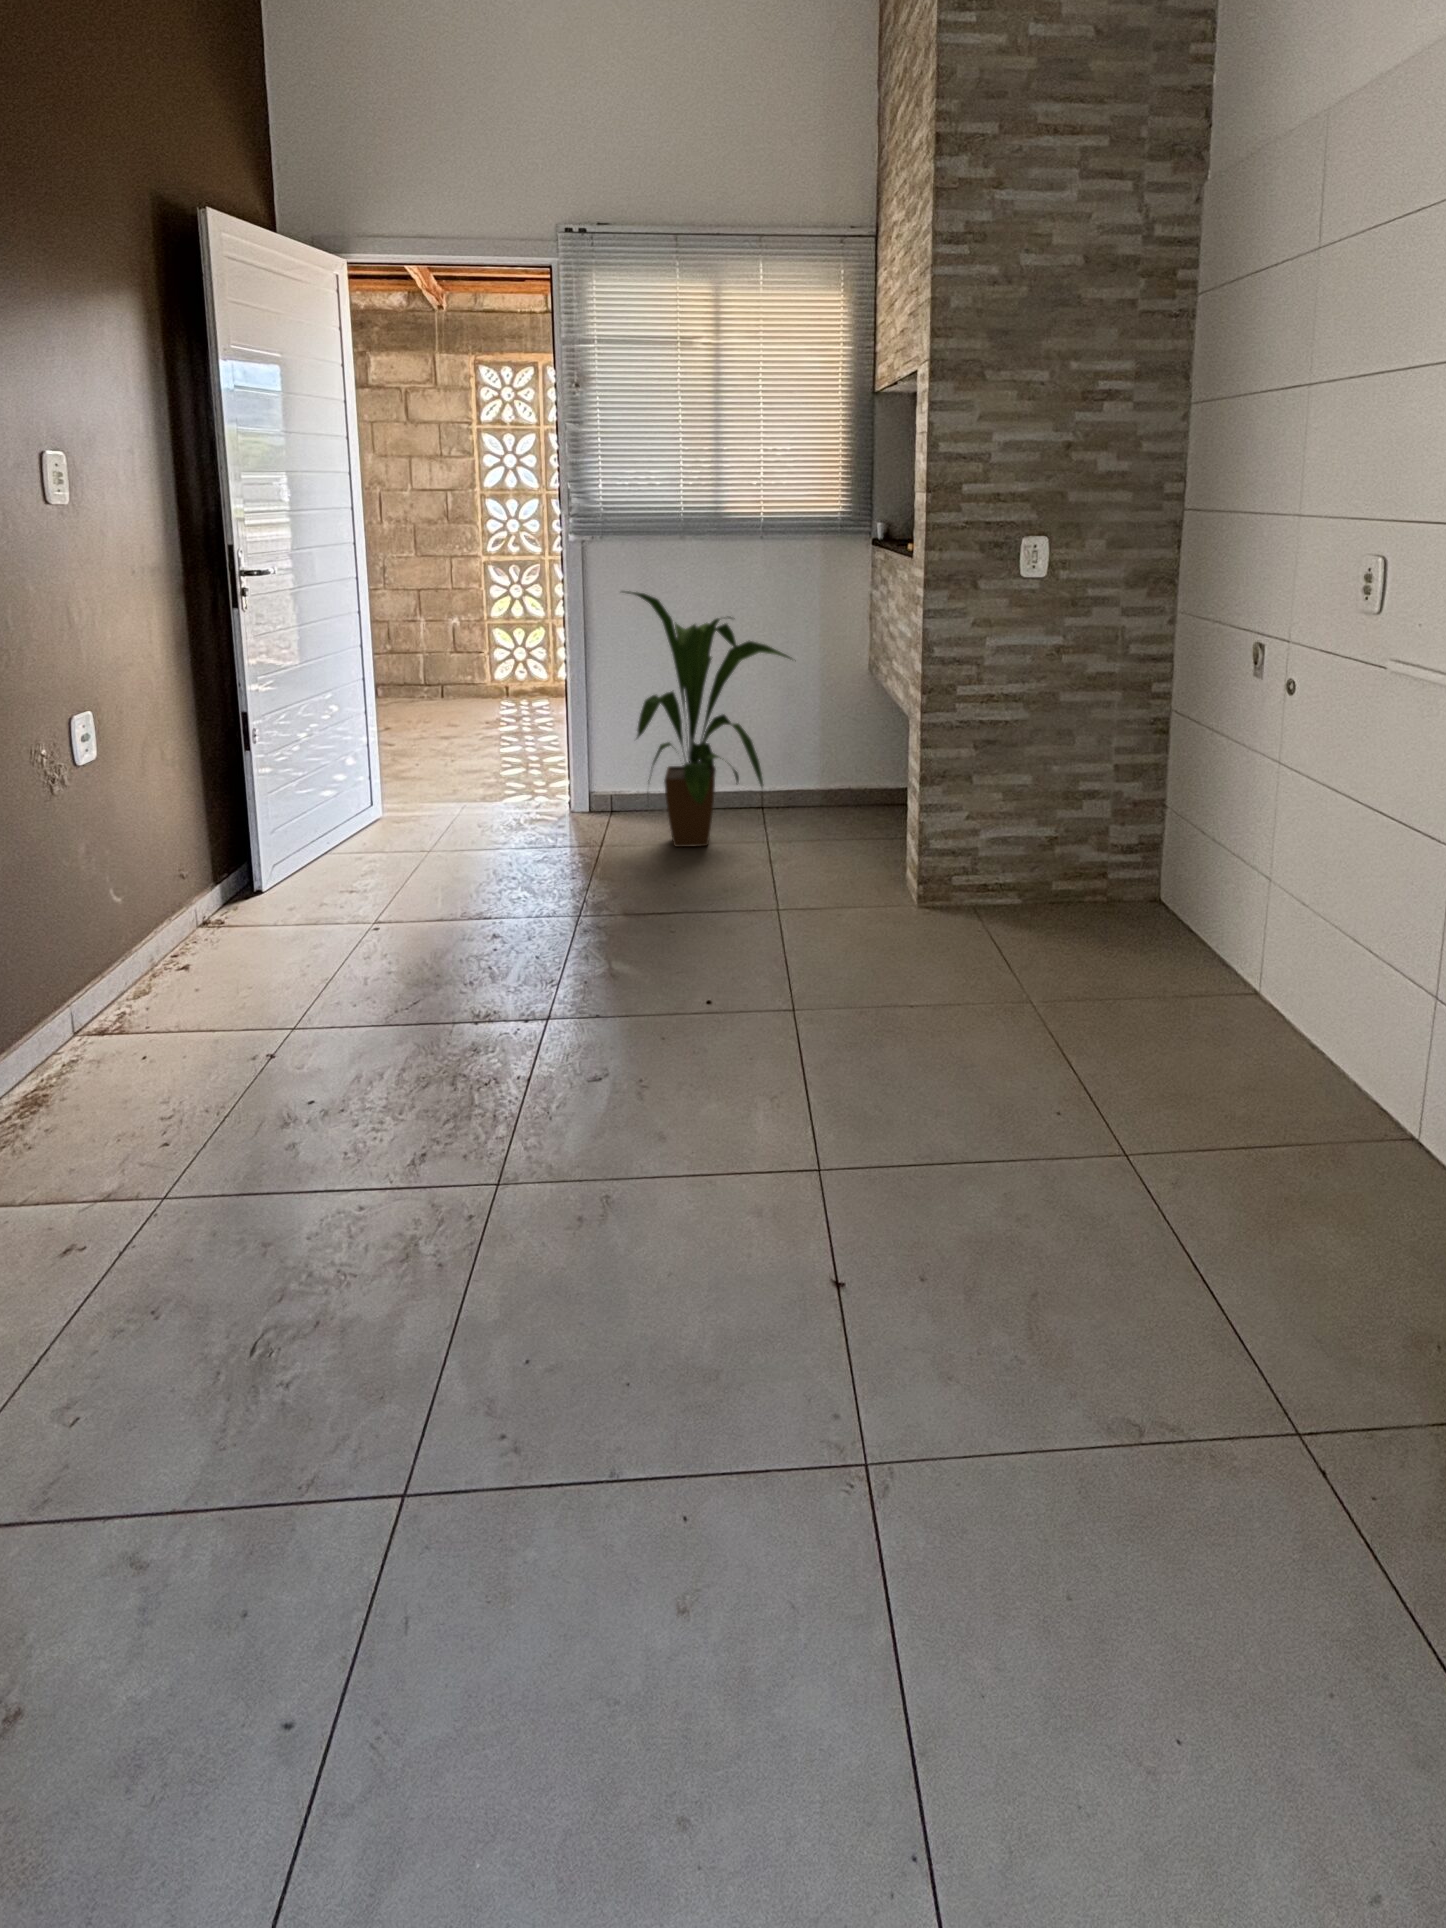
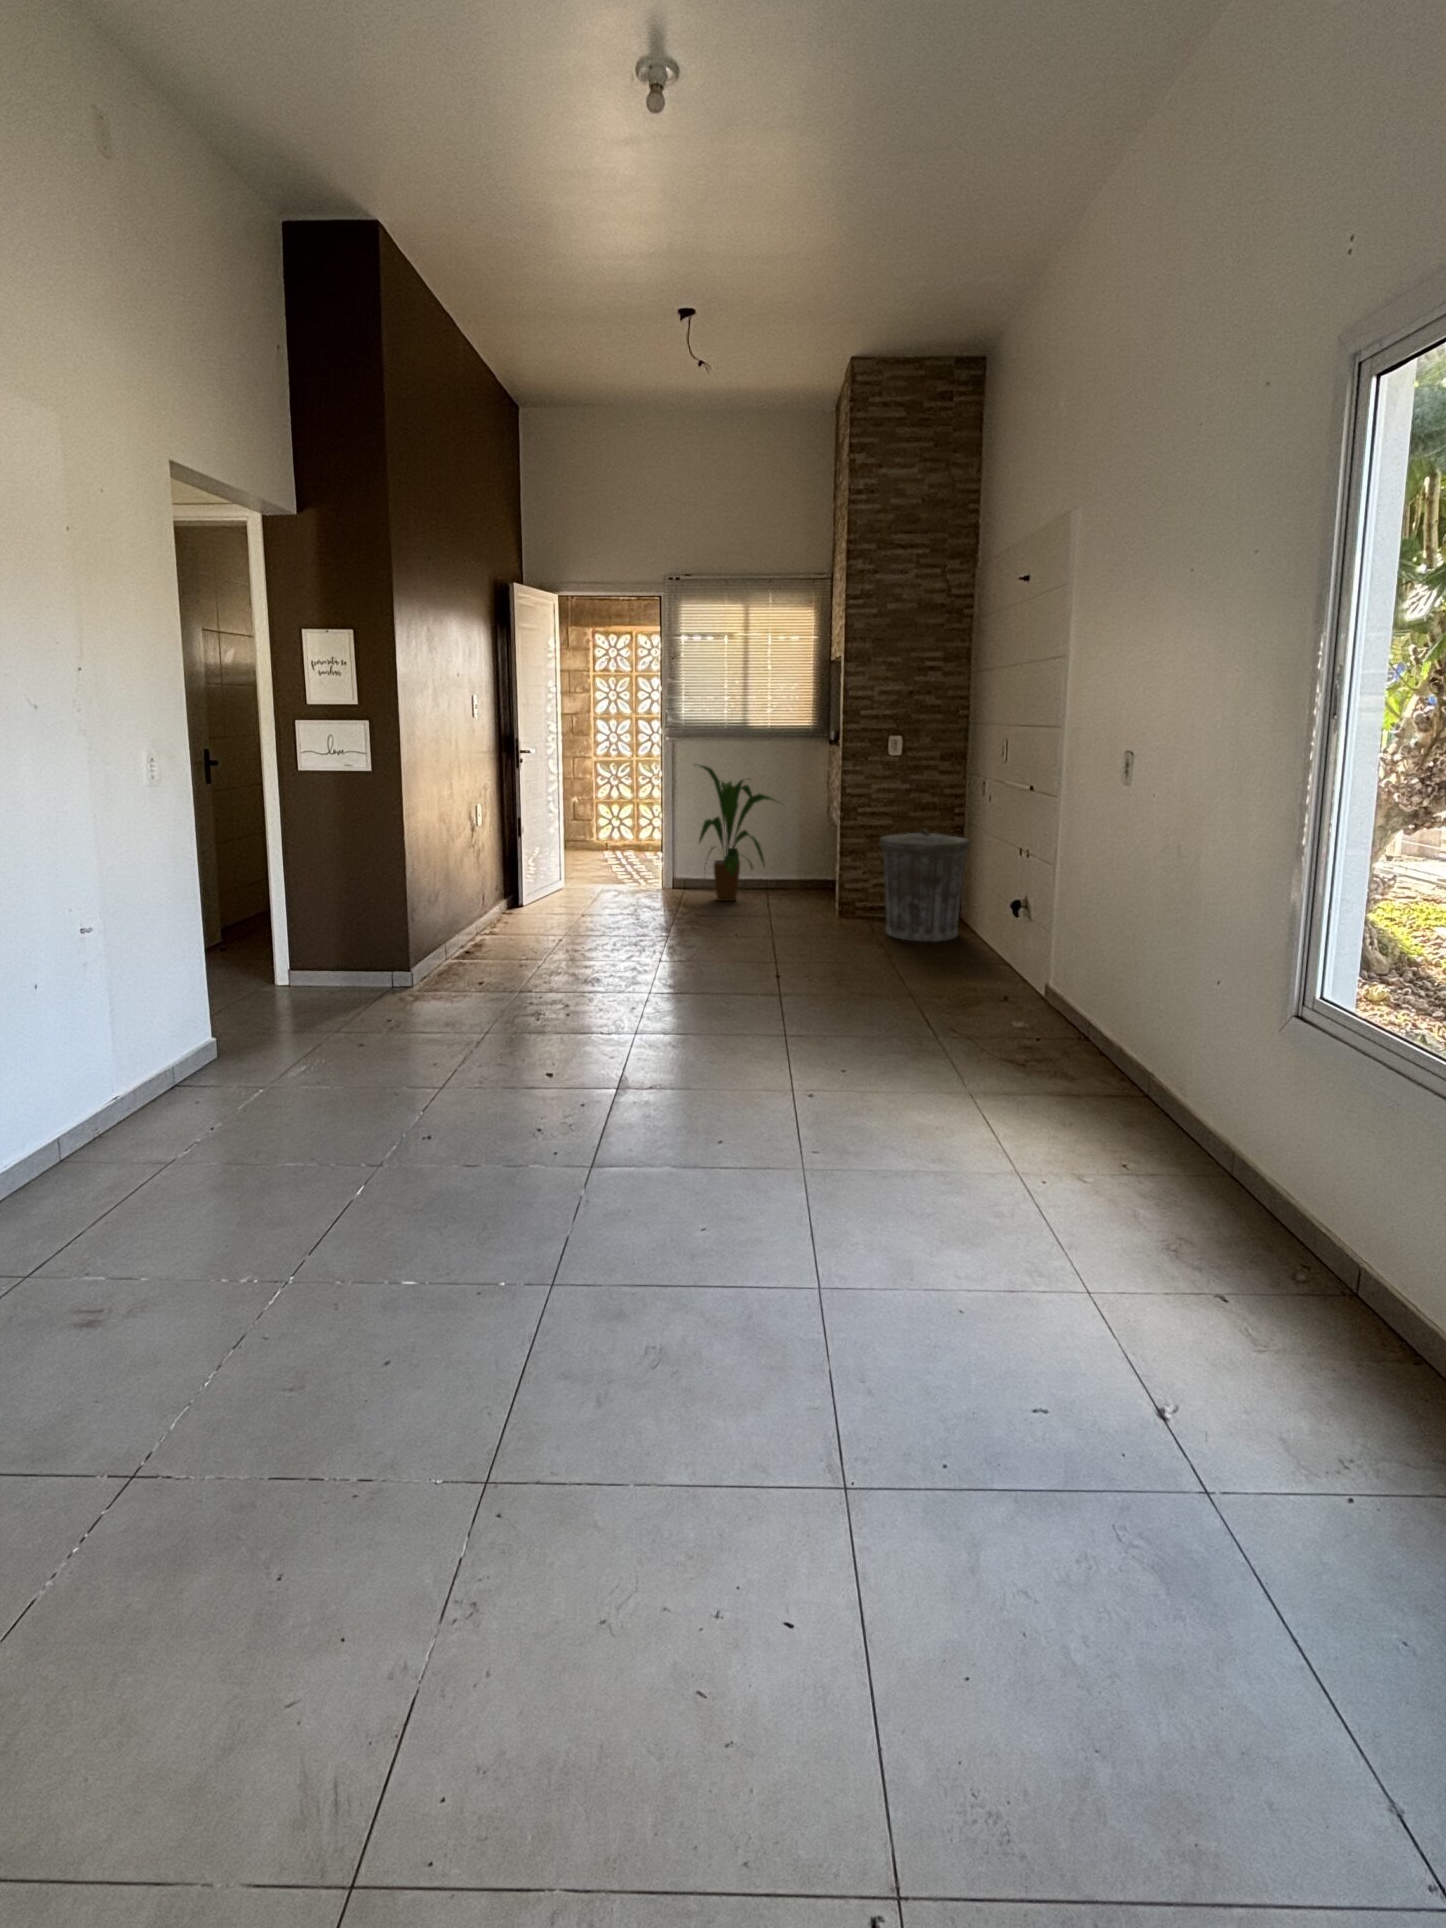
trash can: none [1019,742,1223,1001] -> present [880,829,970,942]

